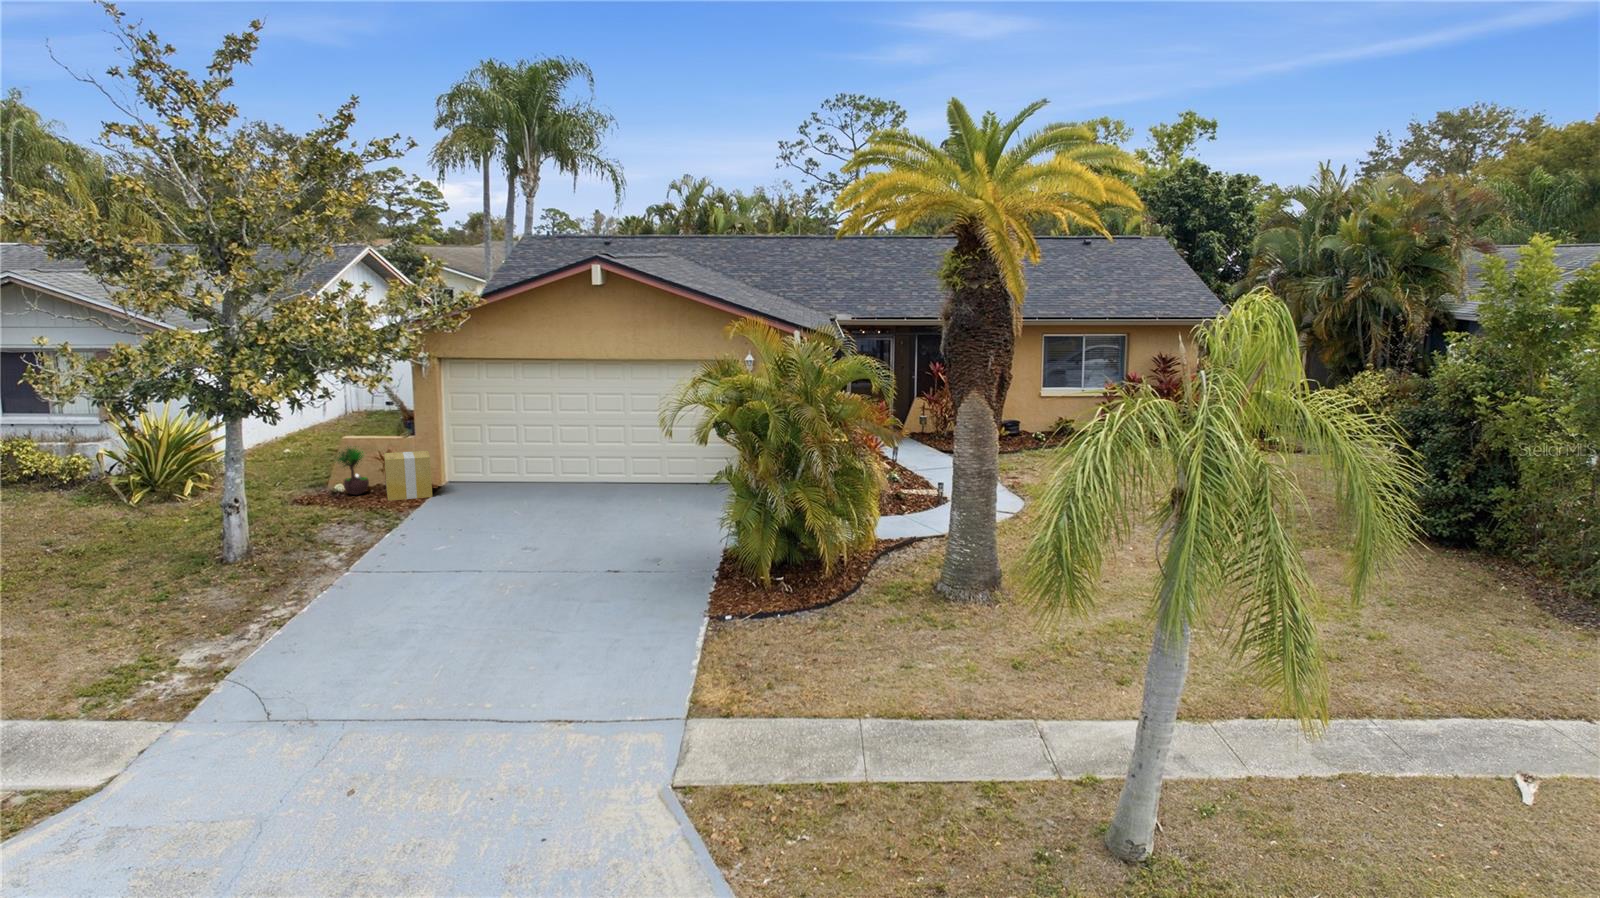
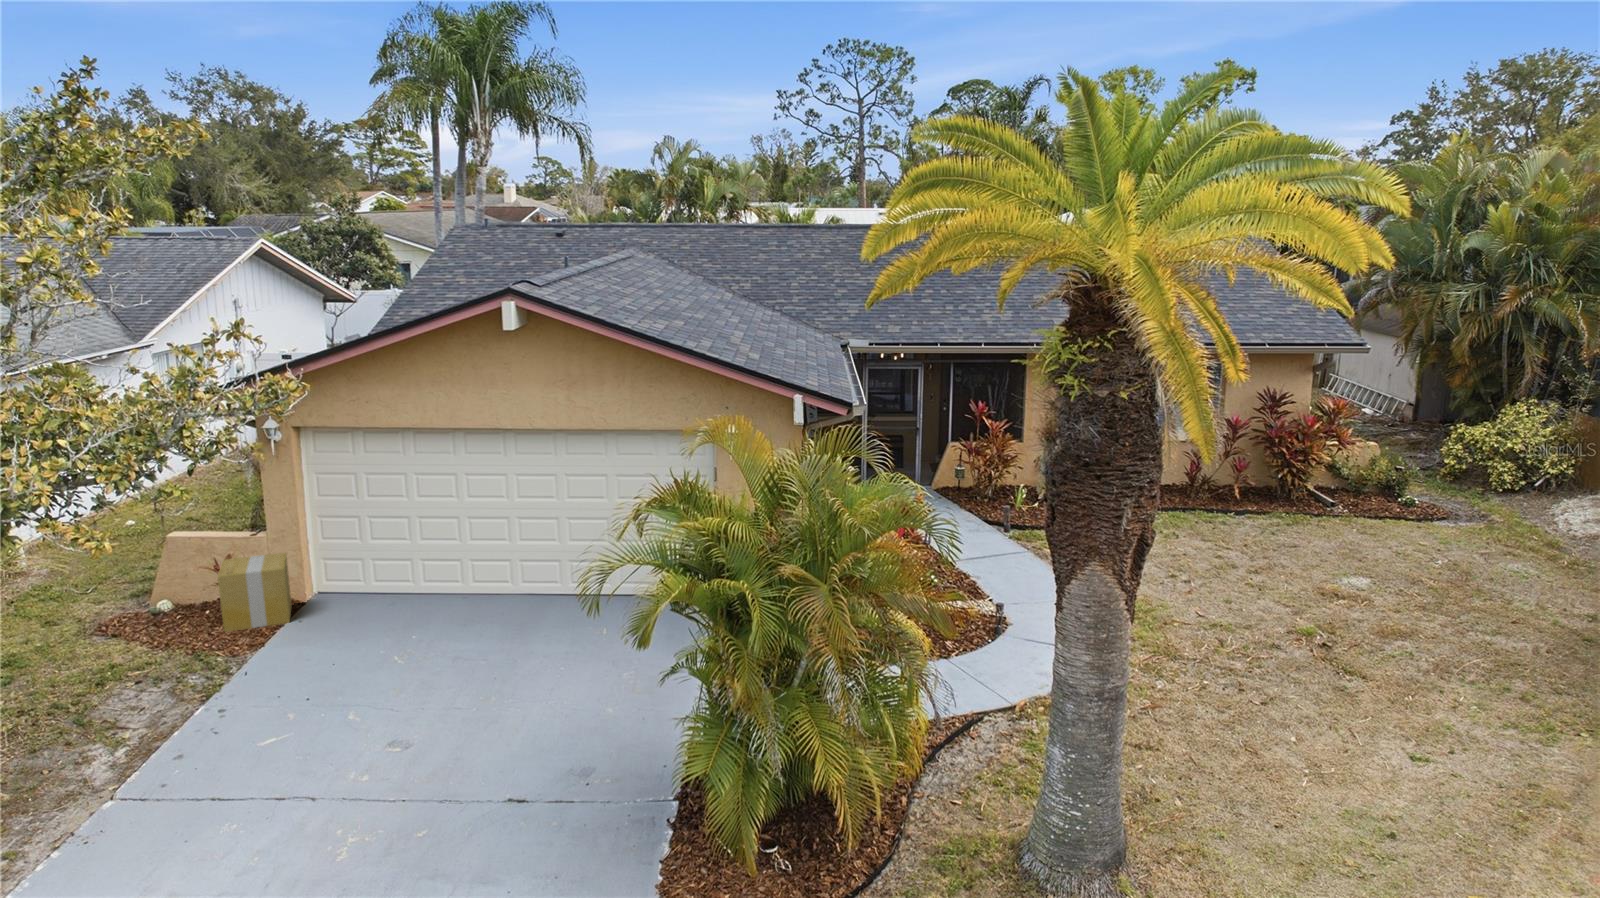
potted tree: present [334,448,369,495] -> none [146,549,203,618]

